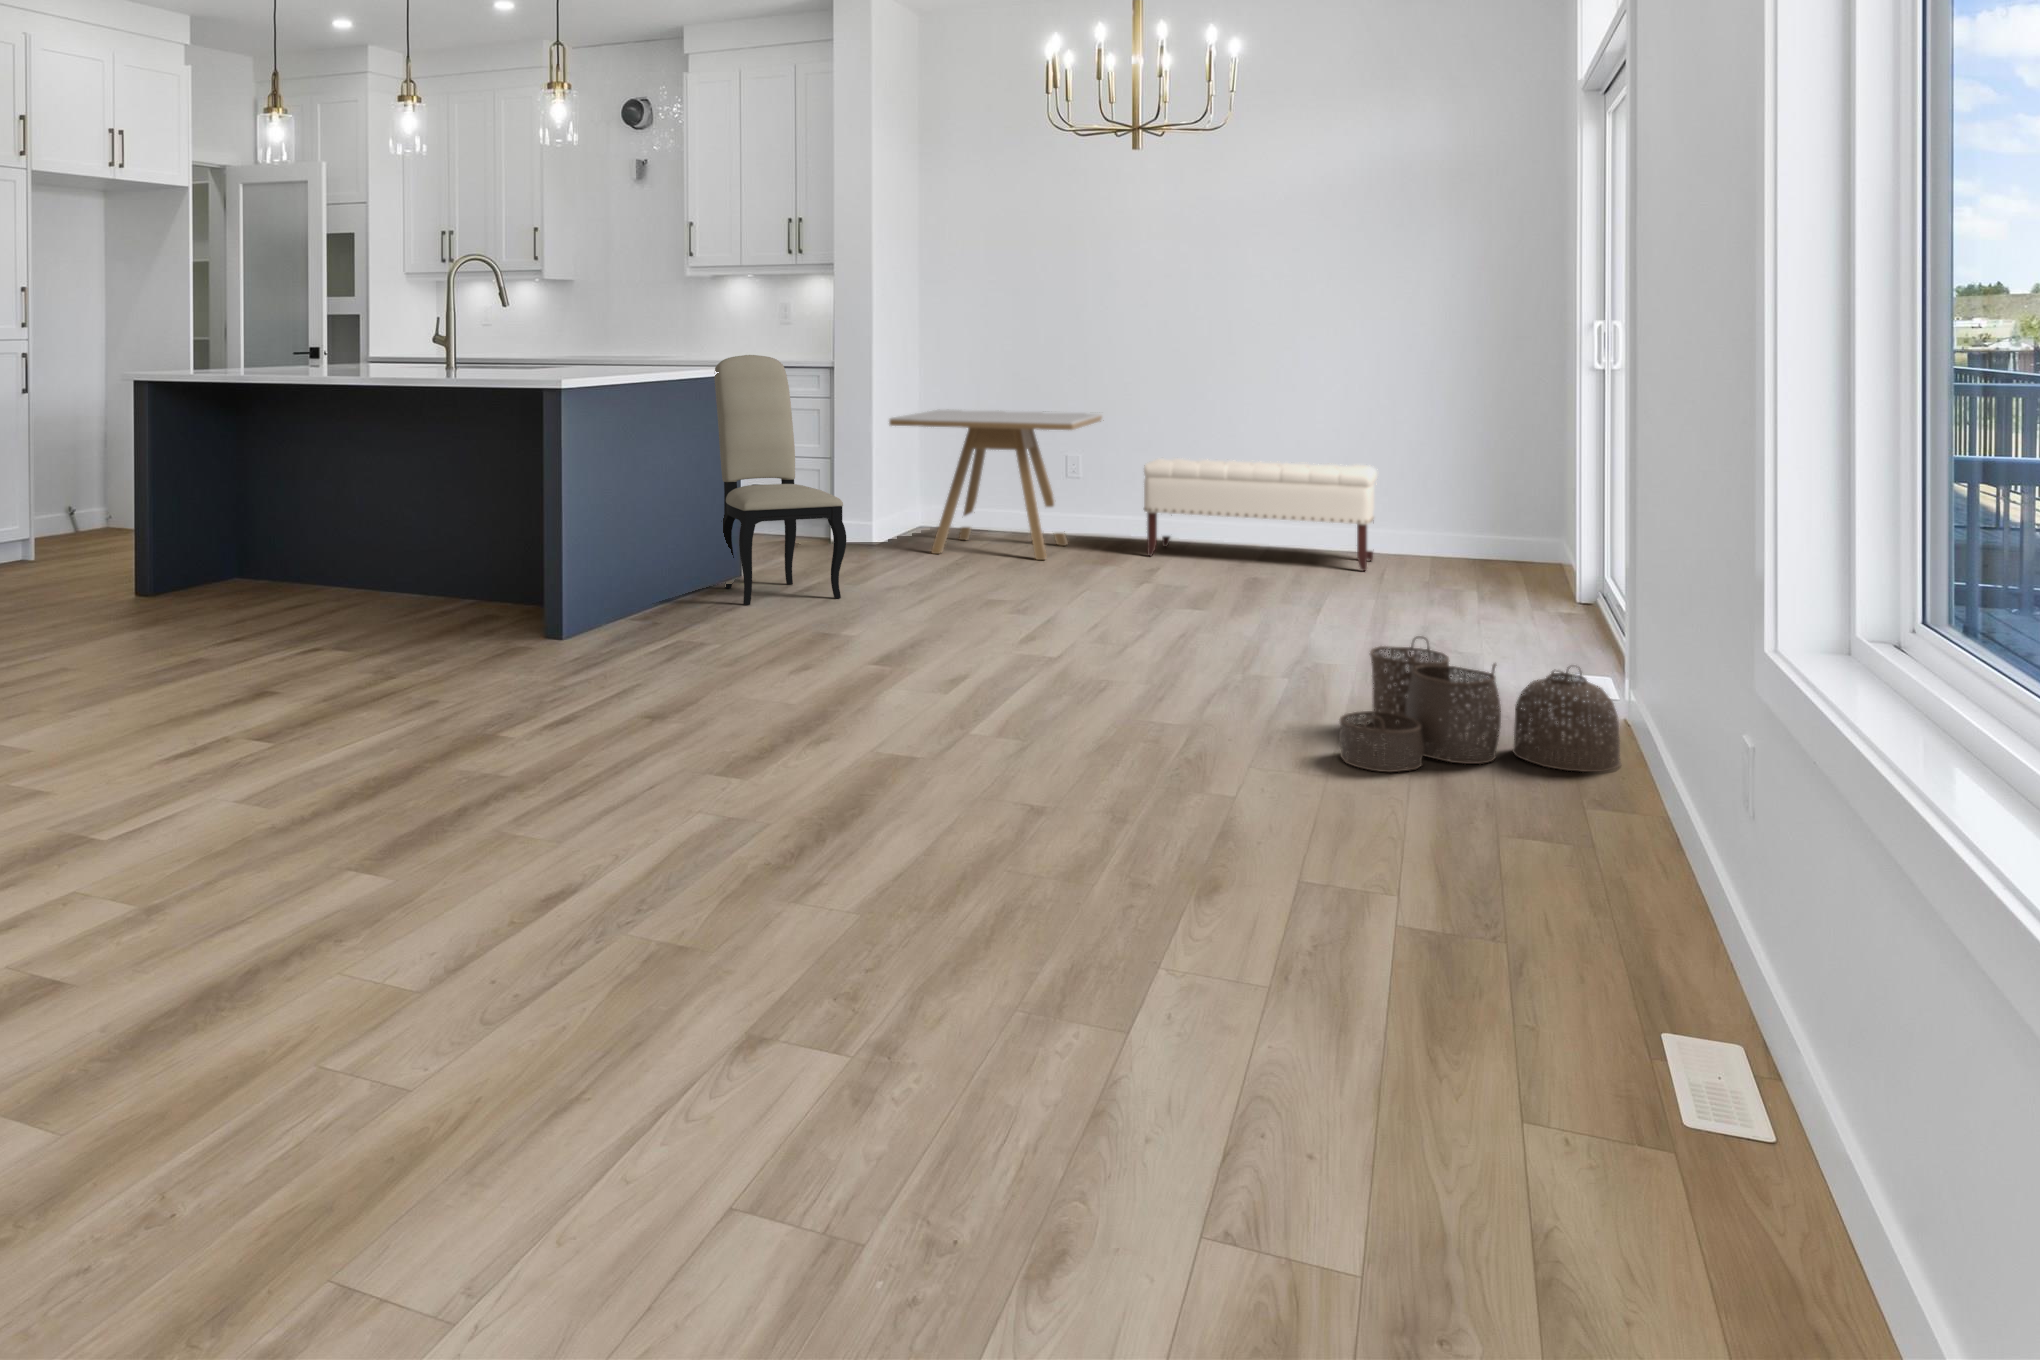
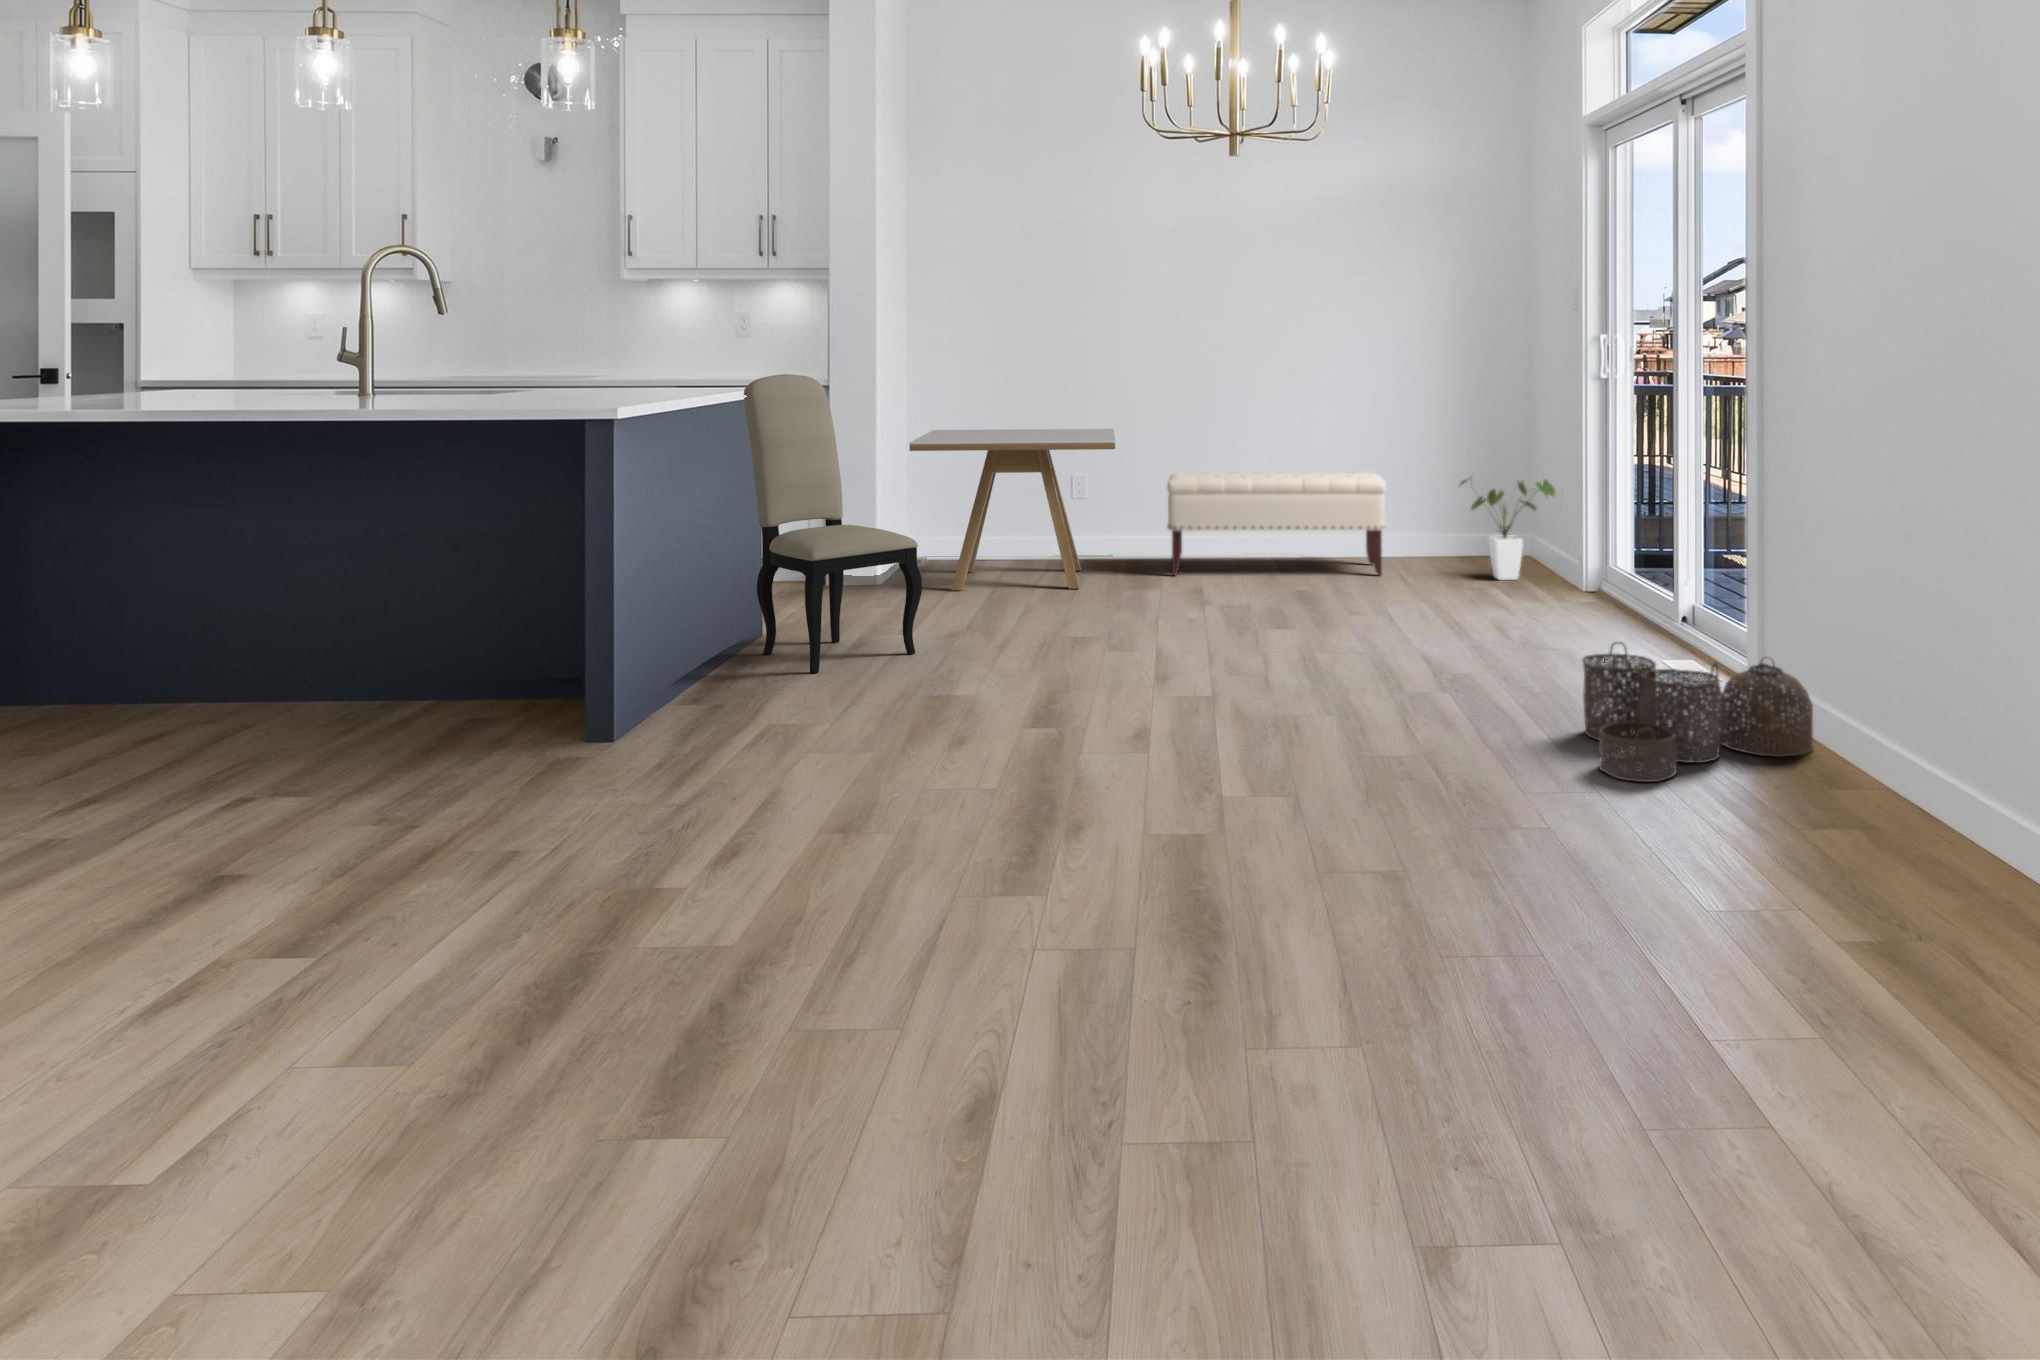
house plant: none [1452,471,1563,587] -> present [1460,479,1556,580]

